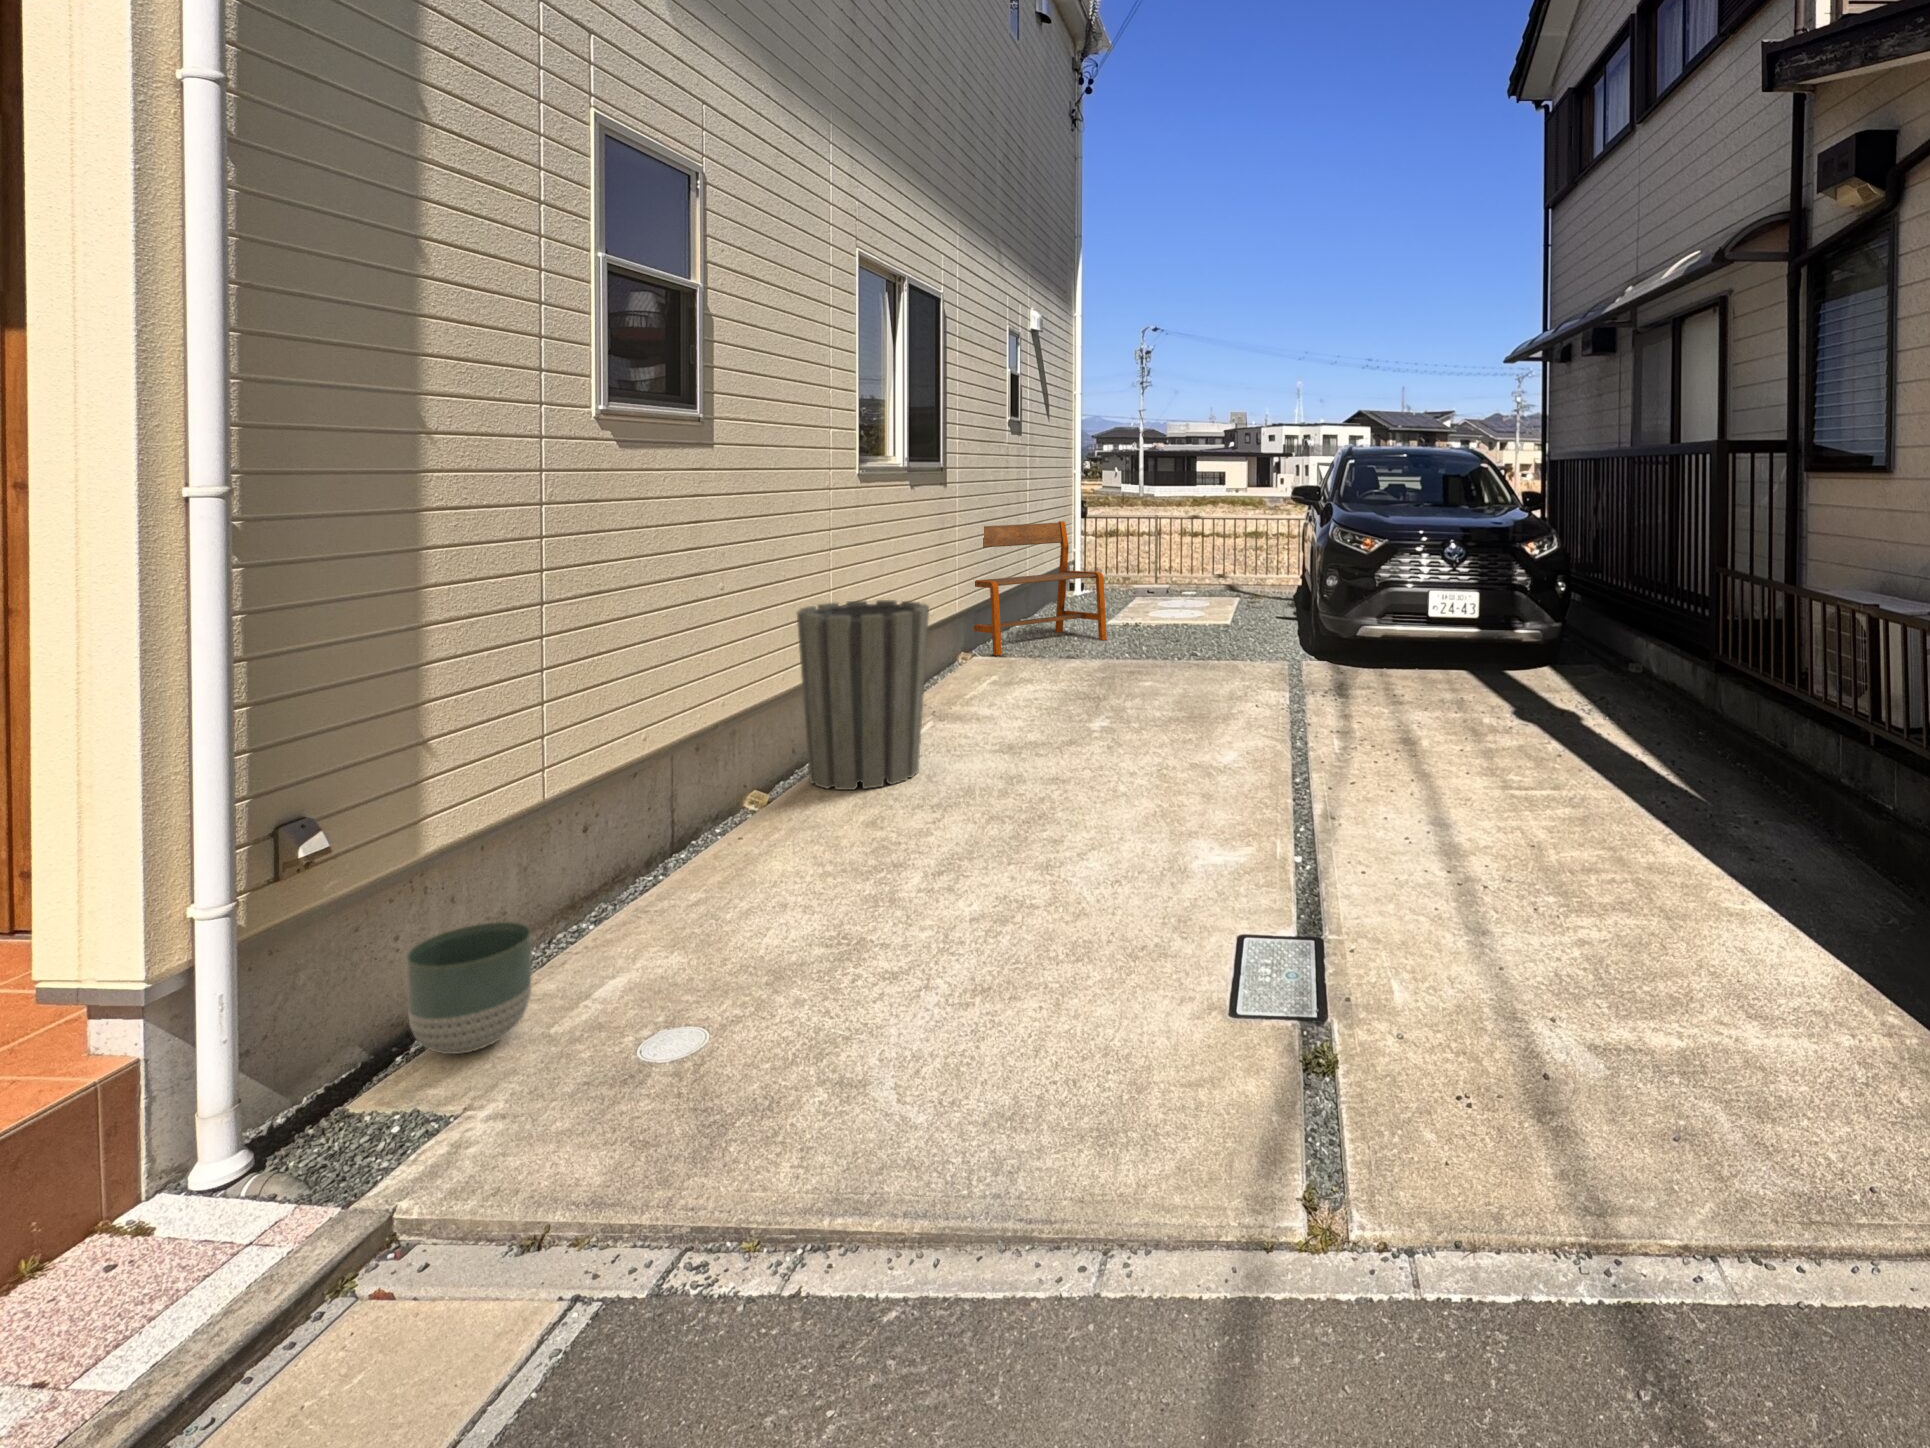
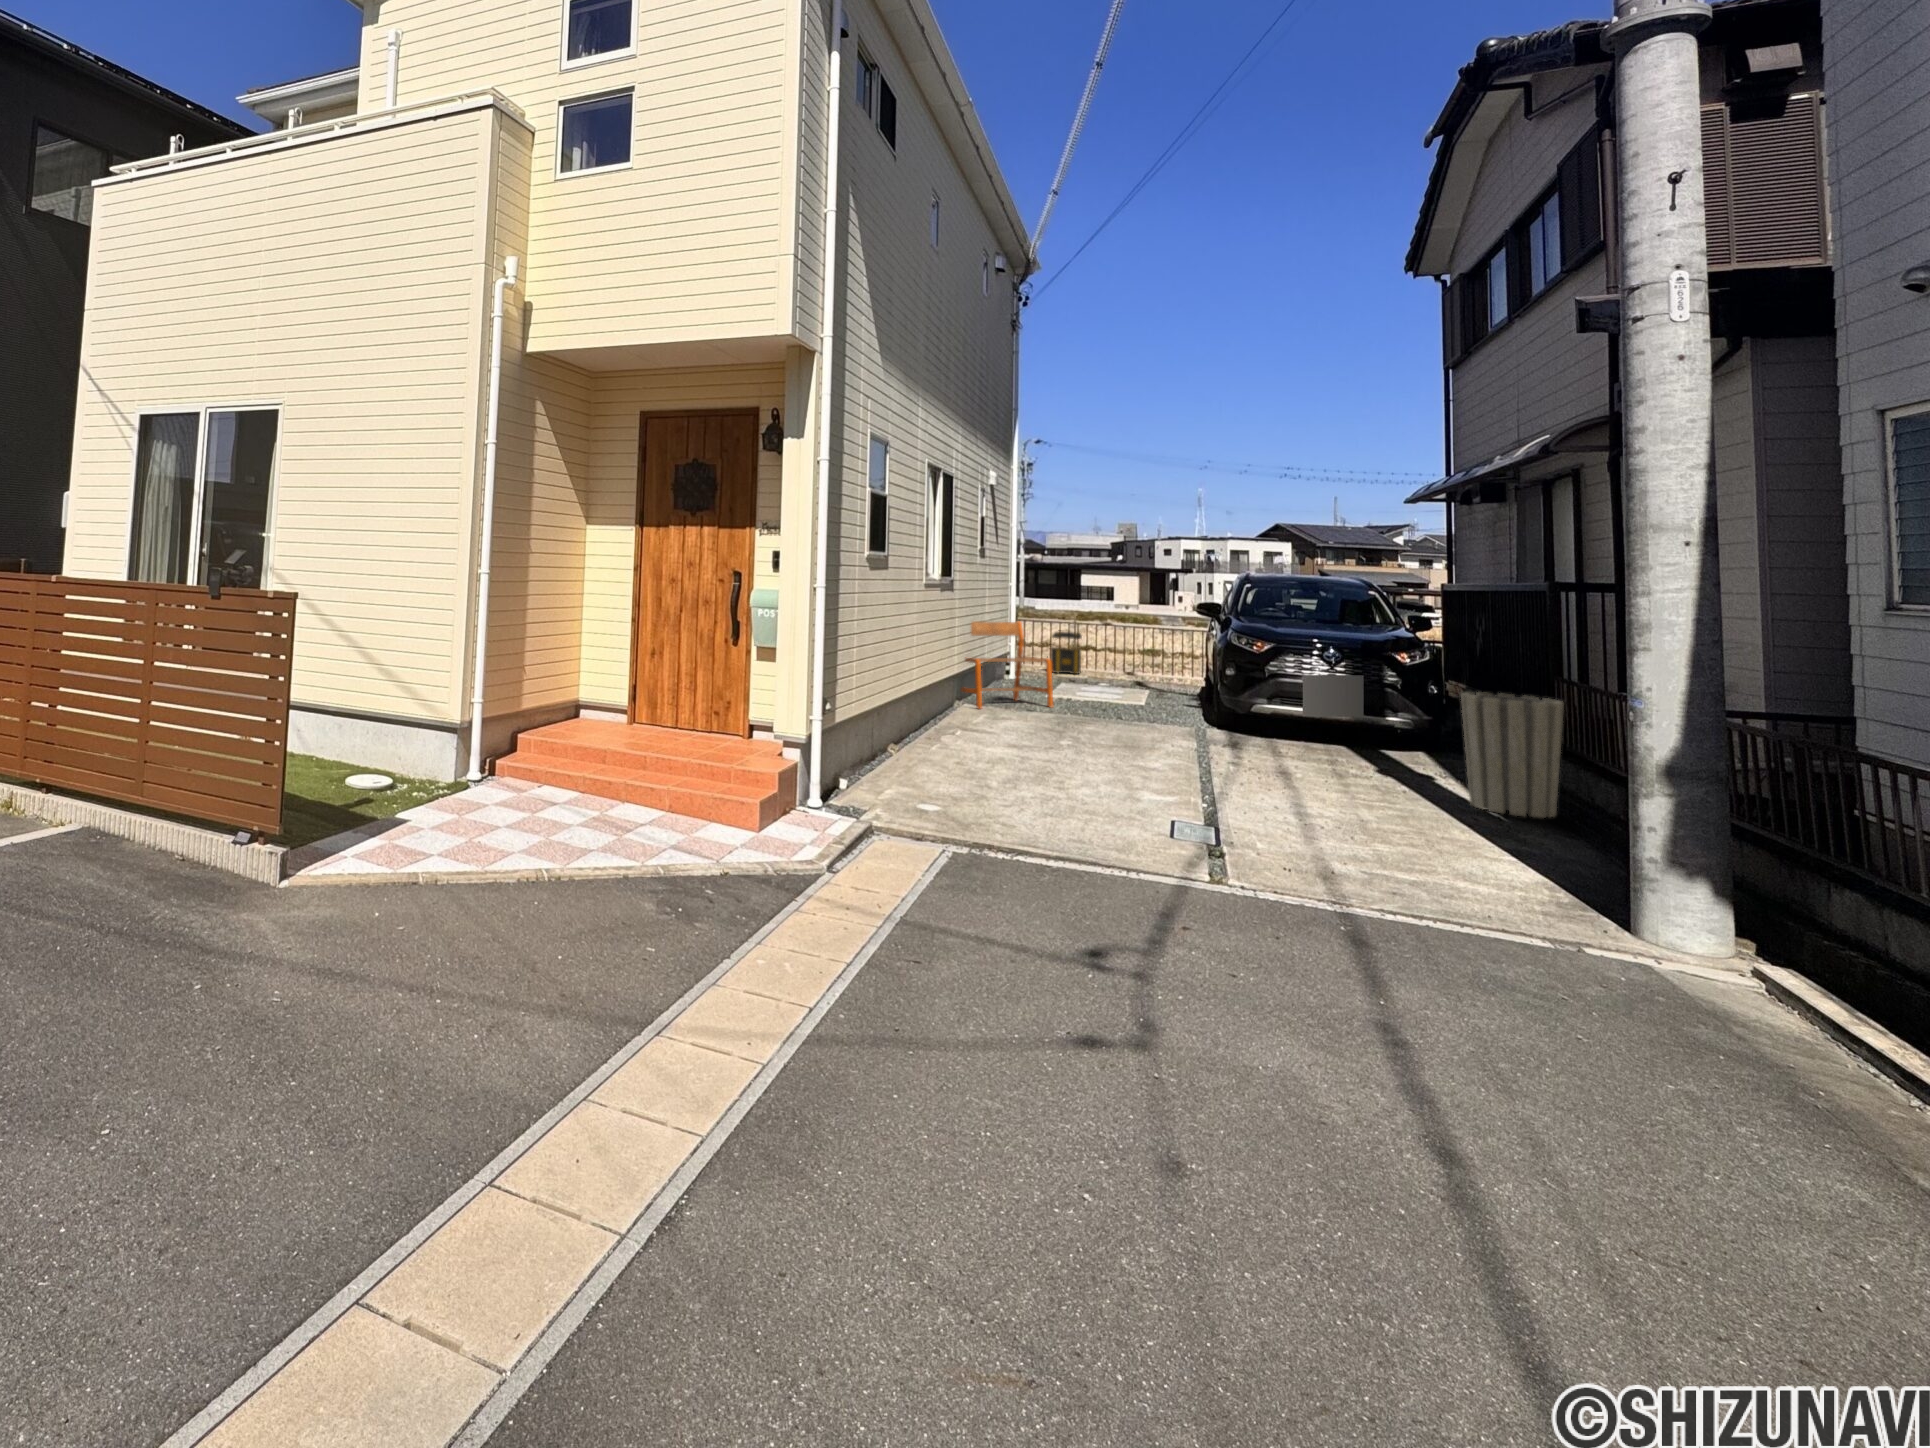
toolbox: none [1120,526,1161,581] -> present [1047,632,1082,674]
trash can: present [797,600,929,790] -> present [1461,692,1564,818]
planter: present [406,922,532,1054] -> none [828,762,868,808]

